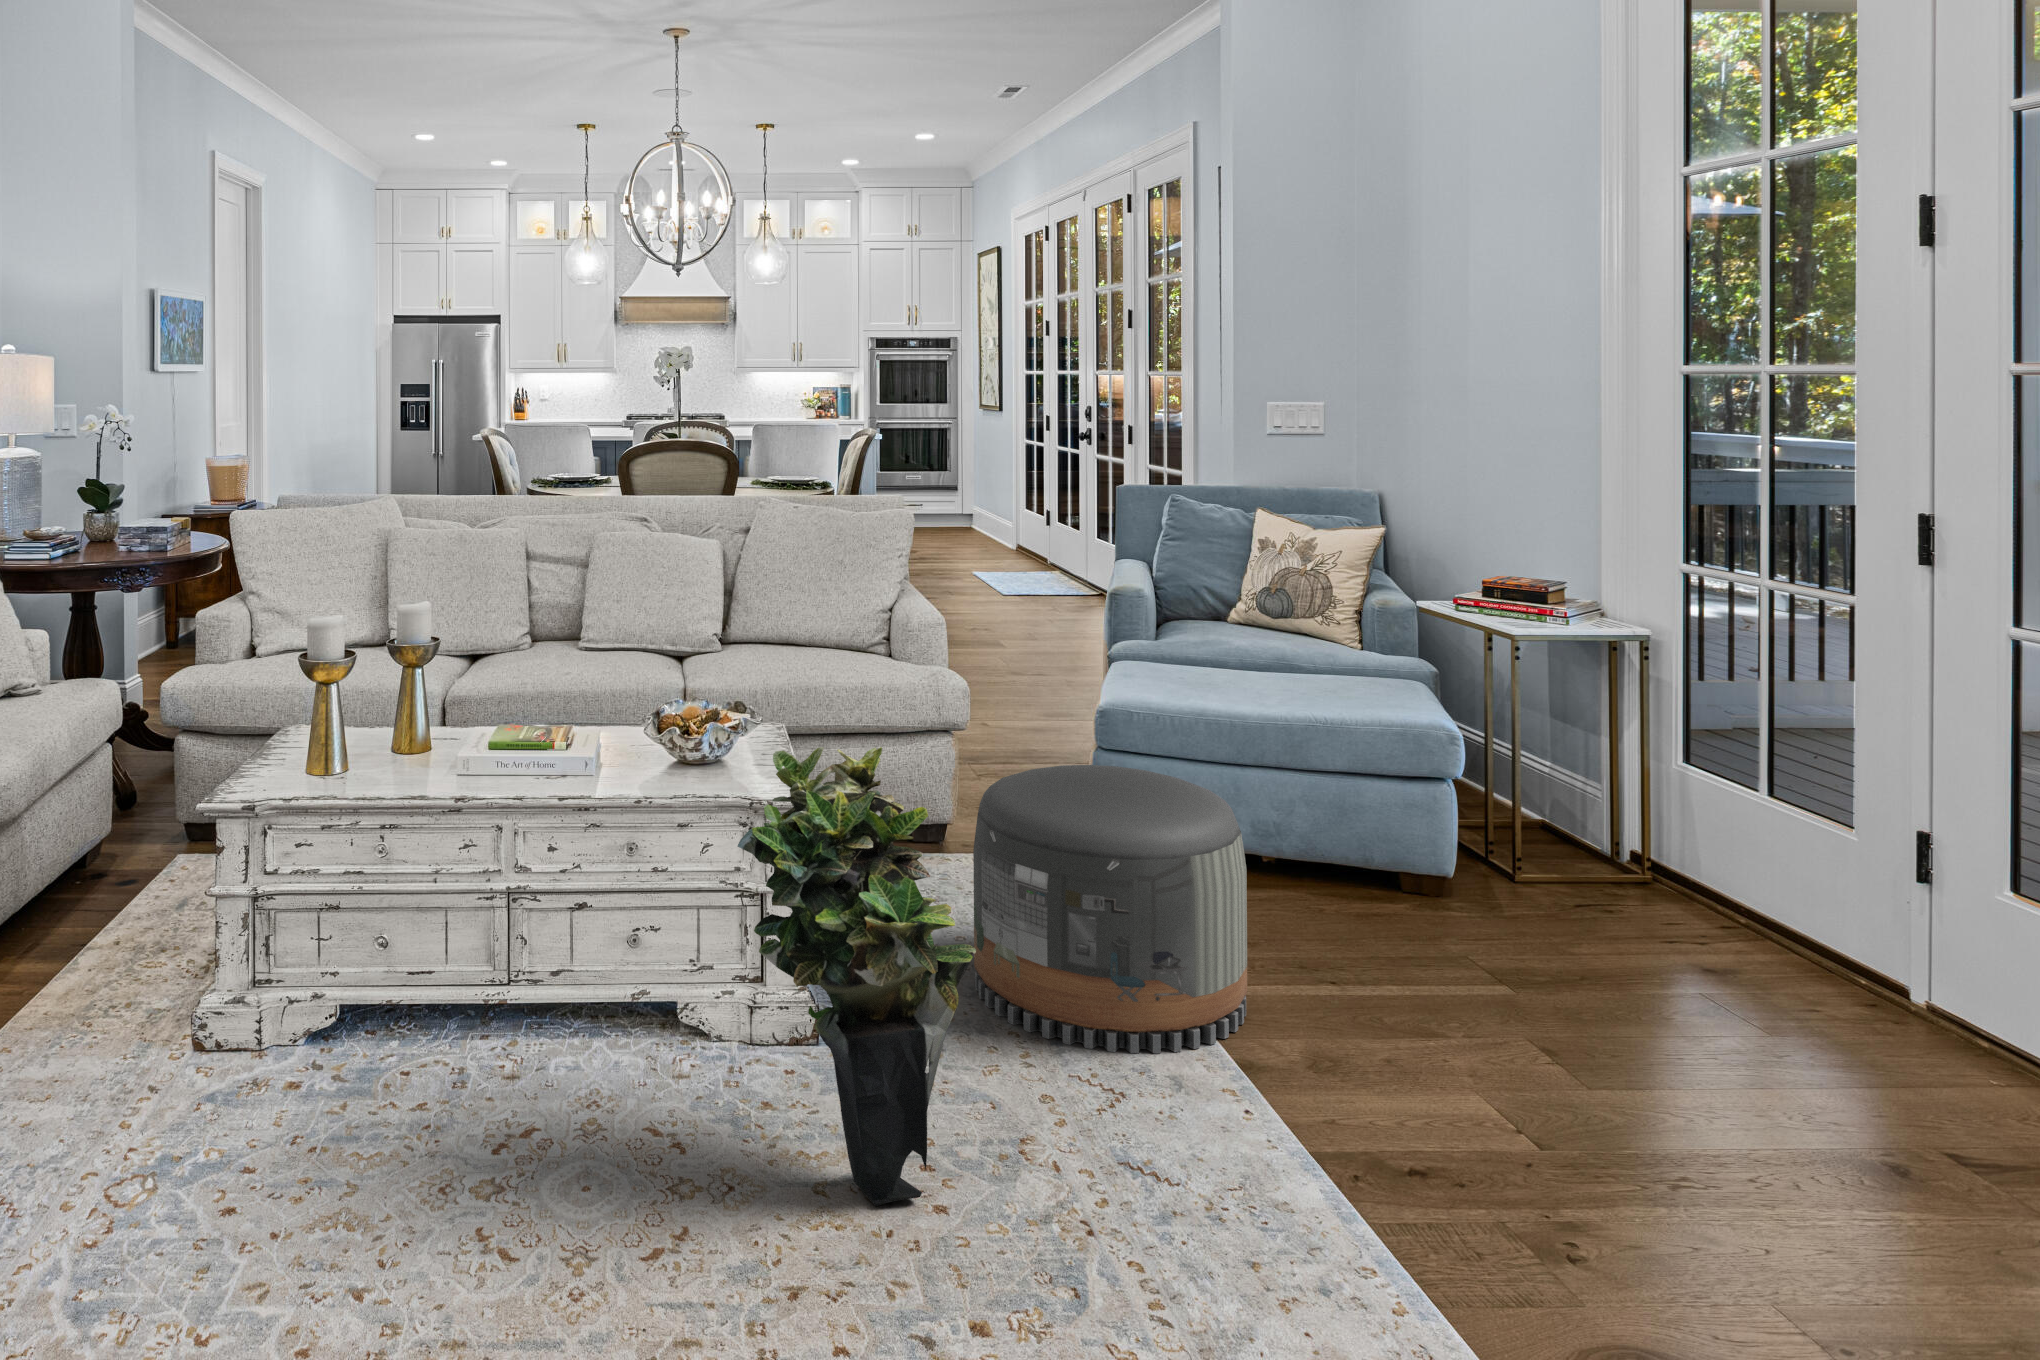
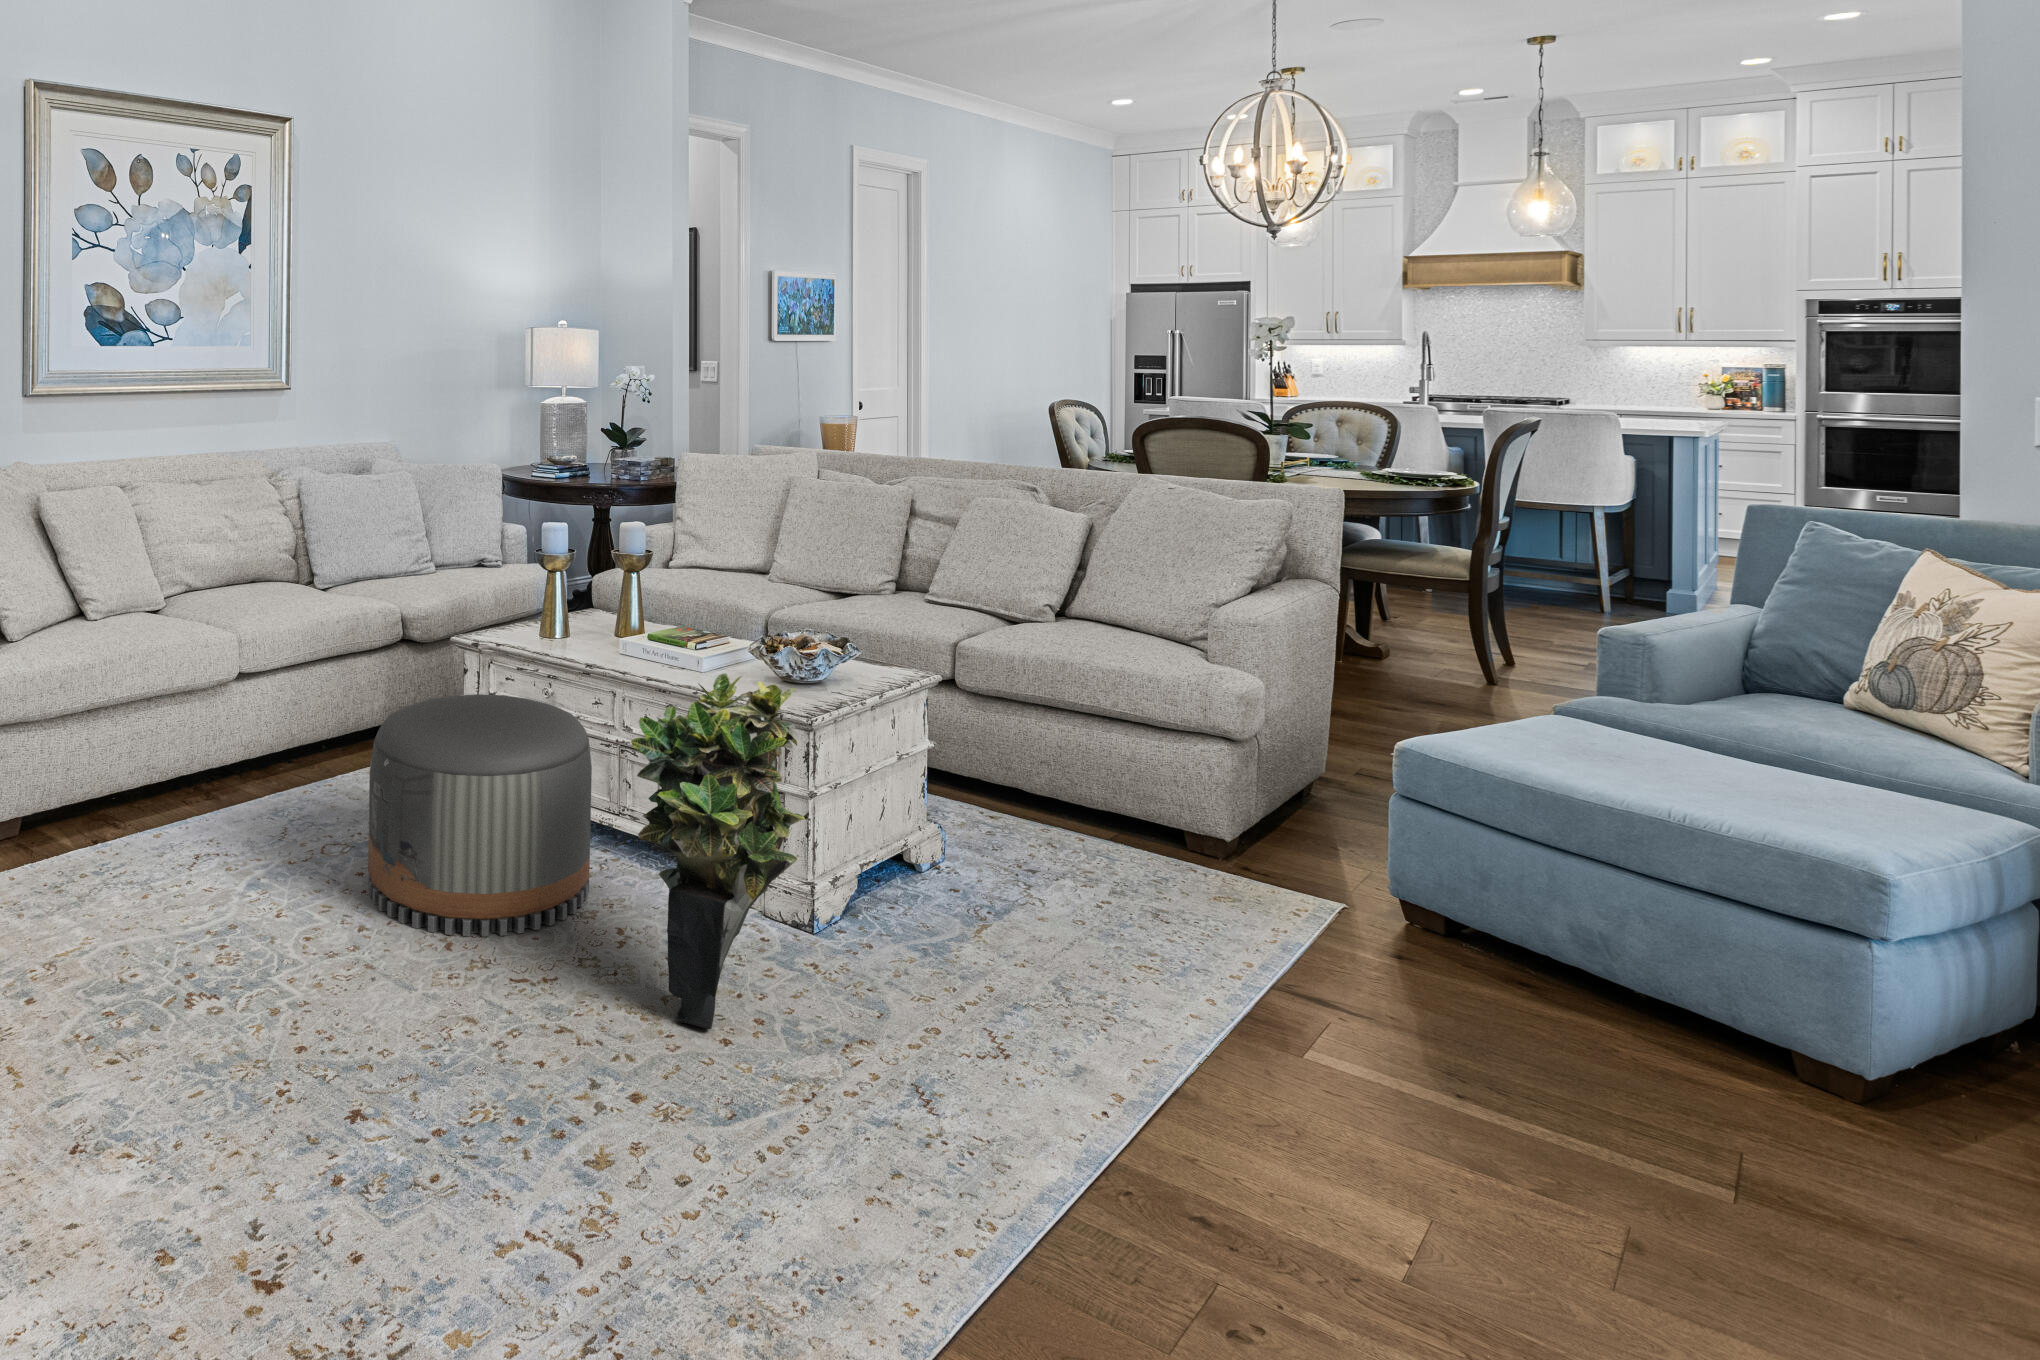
pouf: present [973,765,1247,1053] -> present [368,694,592,937]

